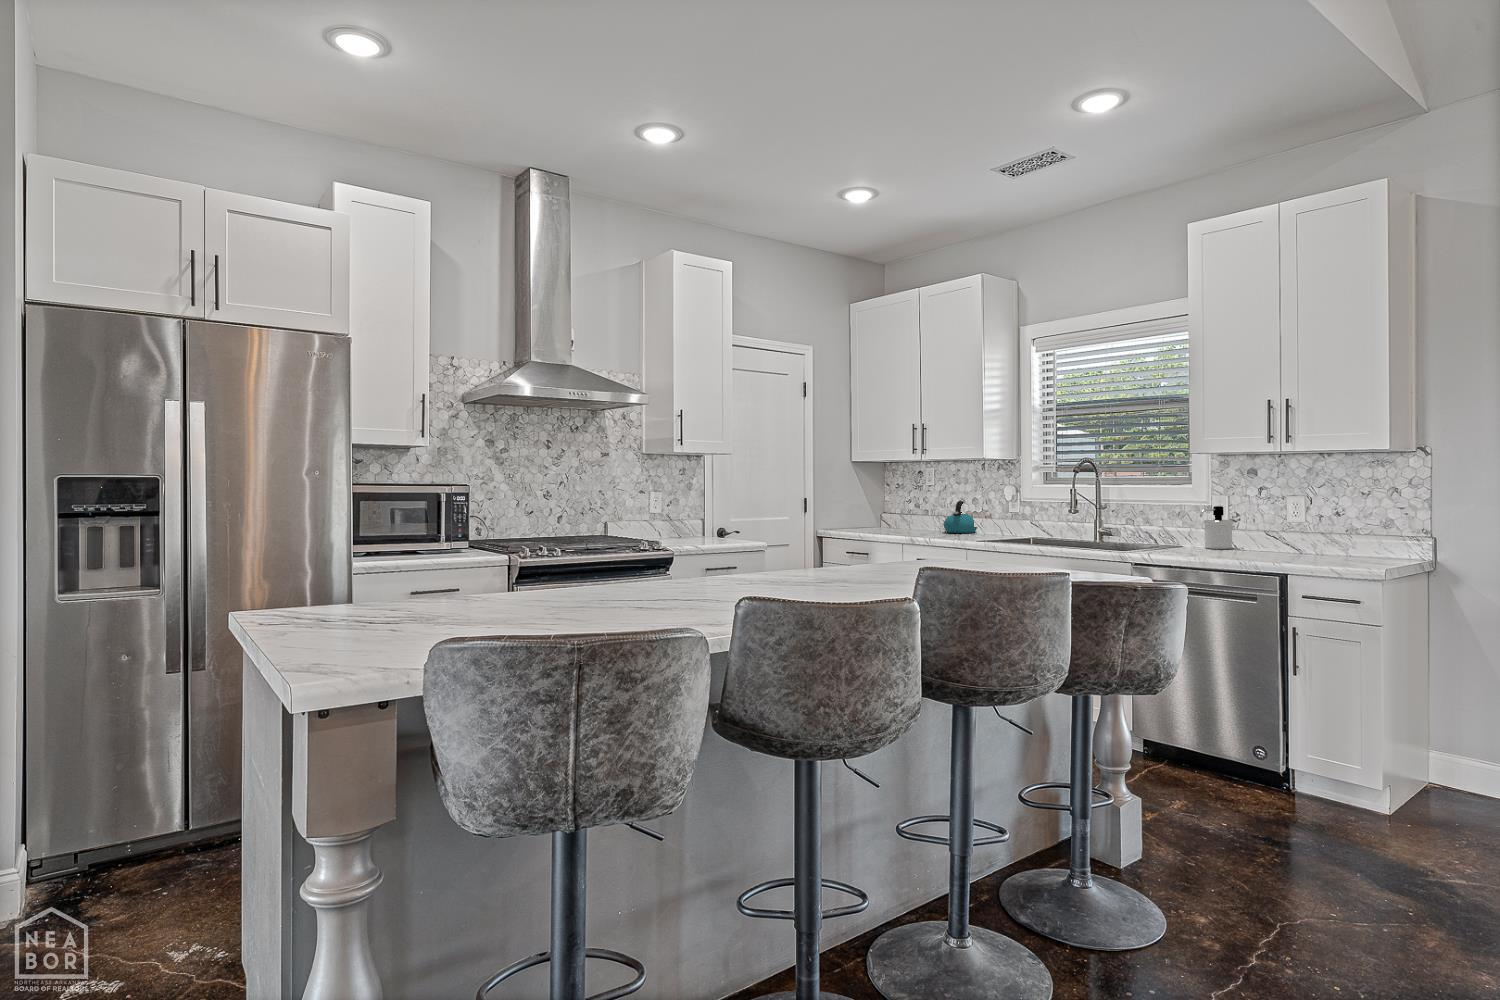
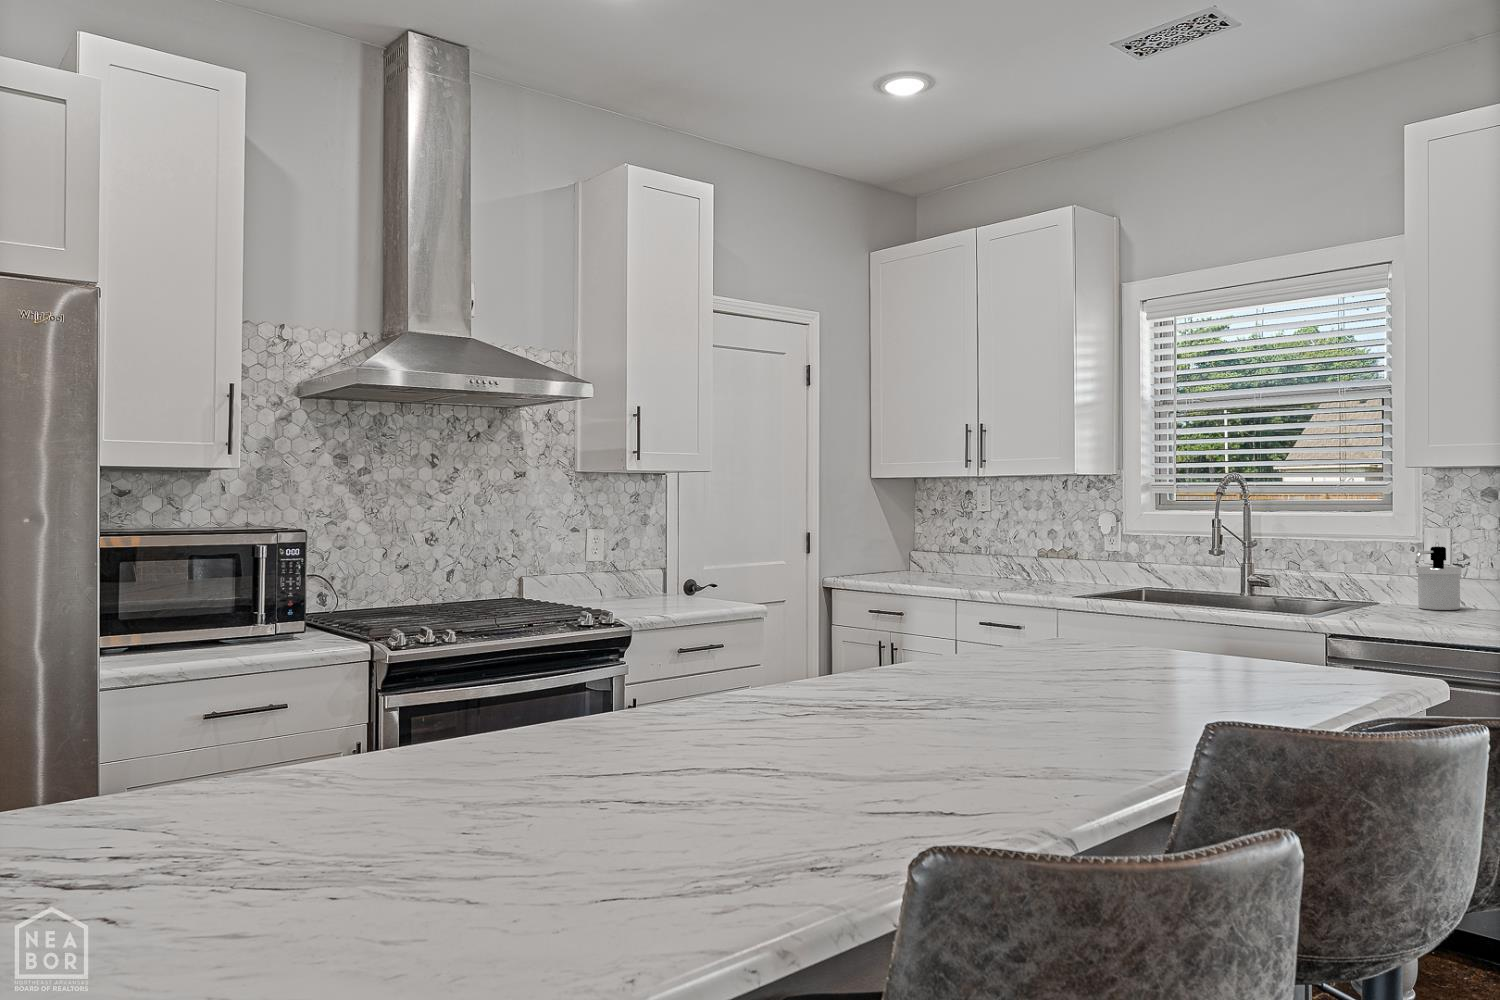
kettle: present [944,501,977,533] -> none [1008,534,1057,581]

